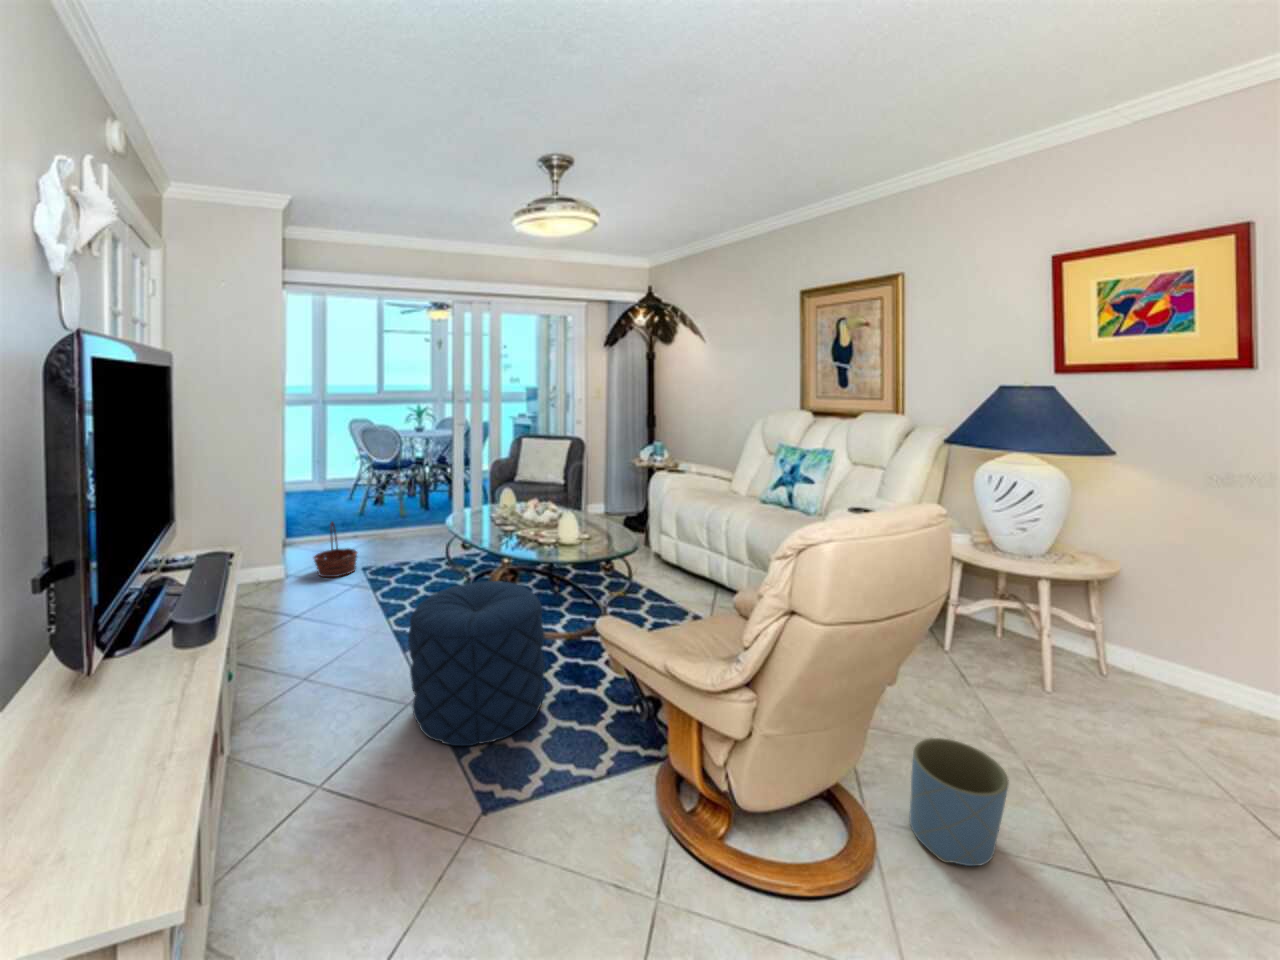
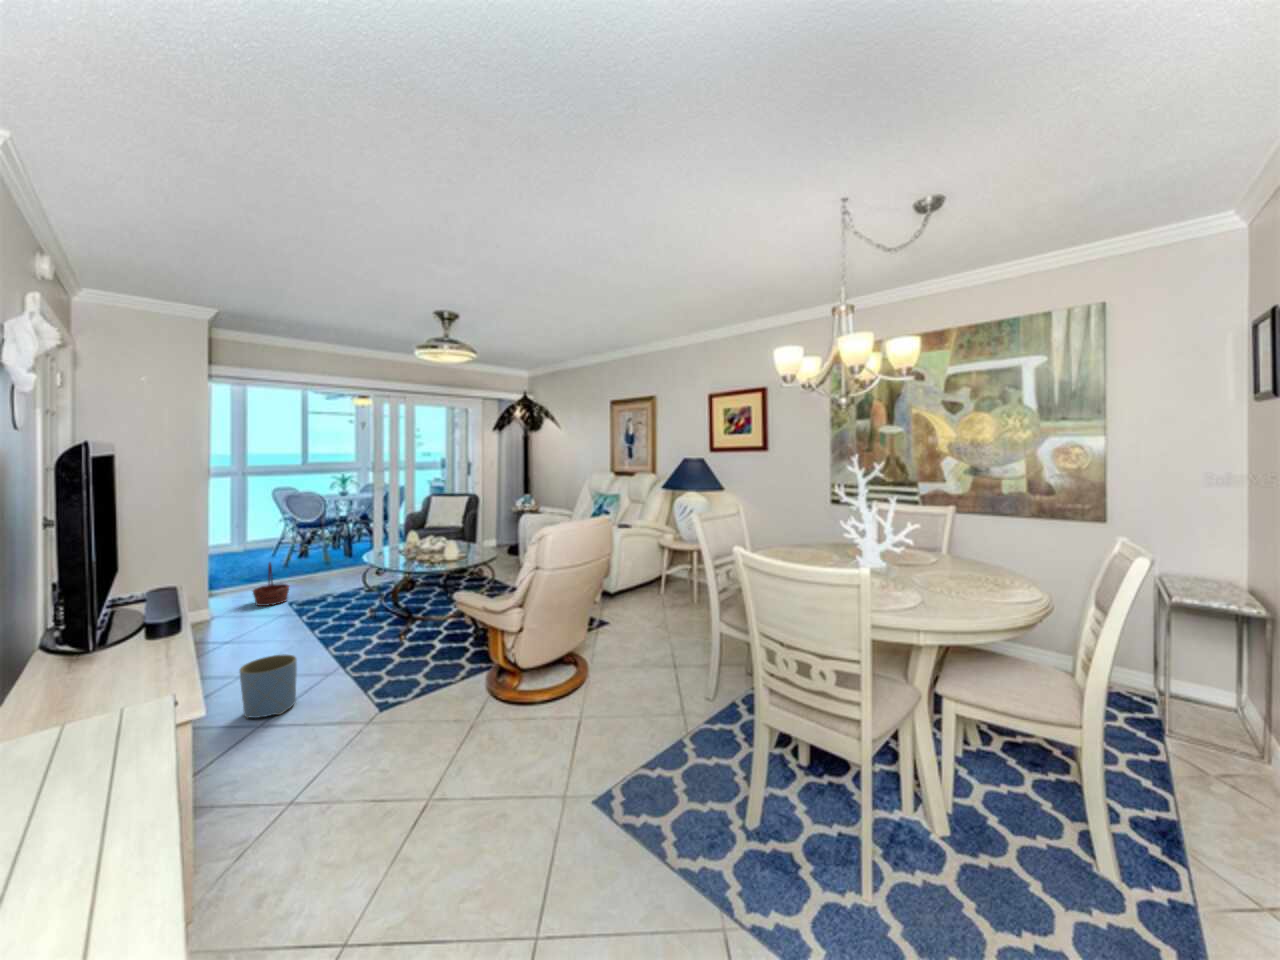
pouf: present [408,581,545,746] -> none [337,582,430,682]
planter: present [910,738,1009,866] -> present [240,654,297,718]

